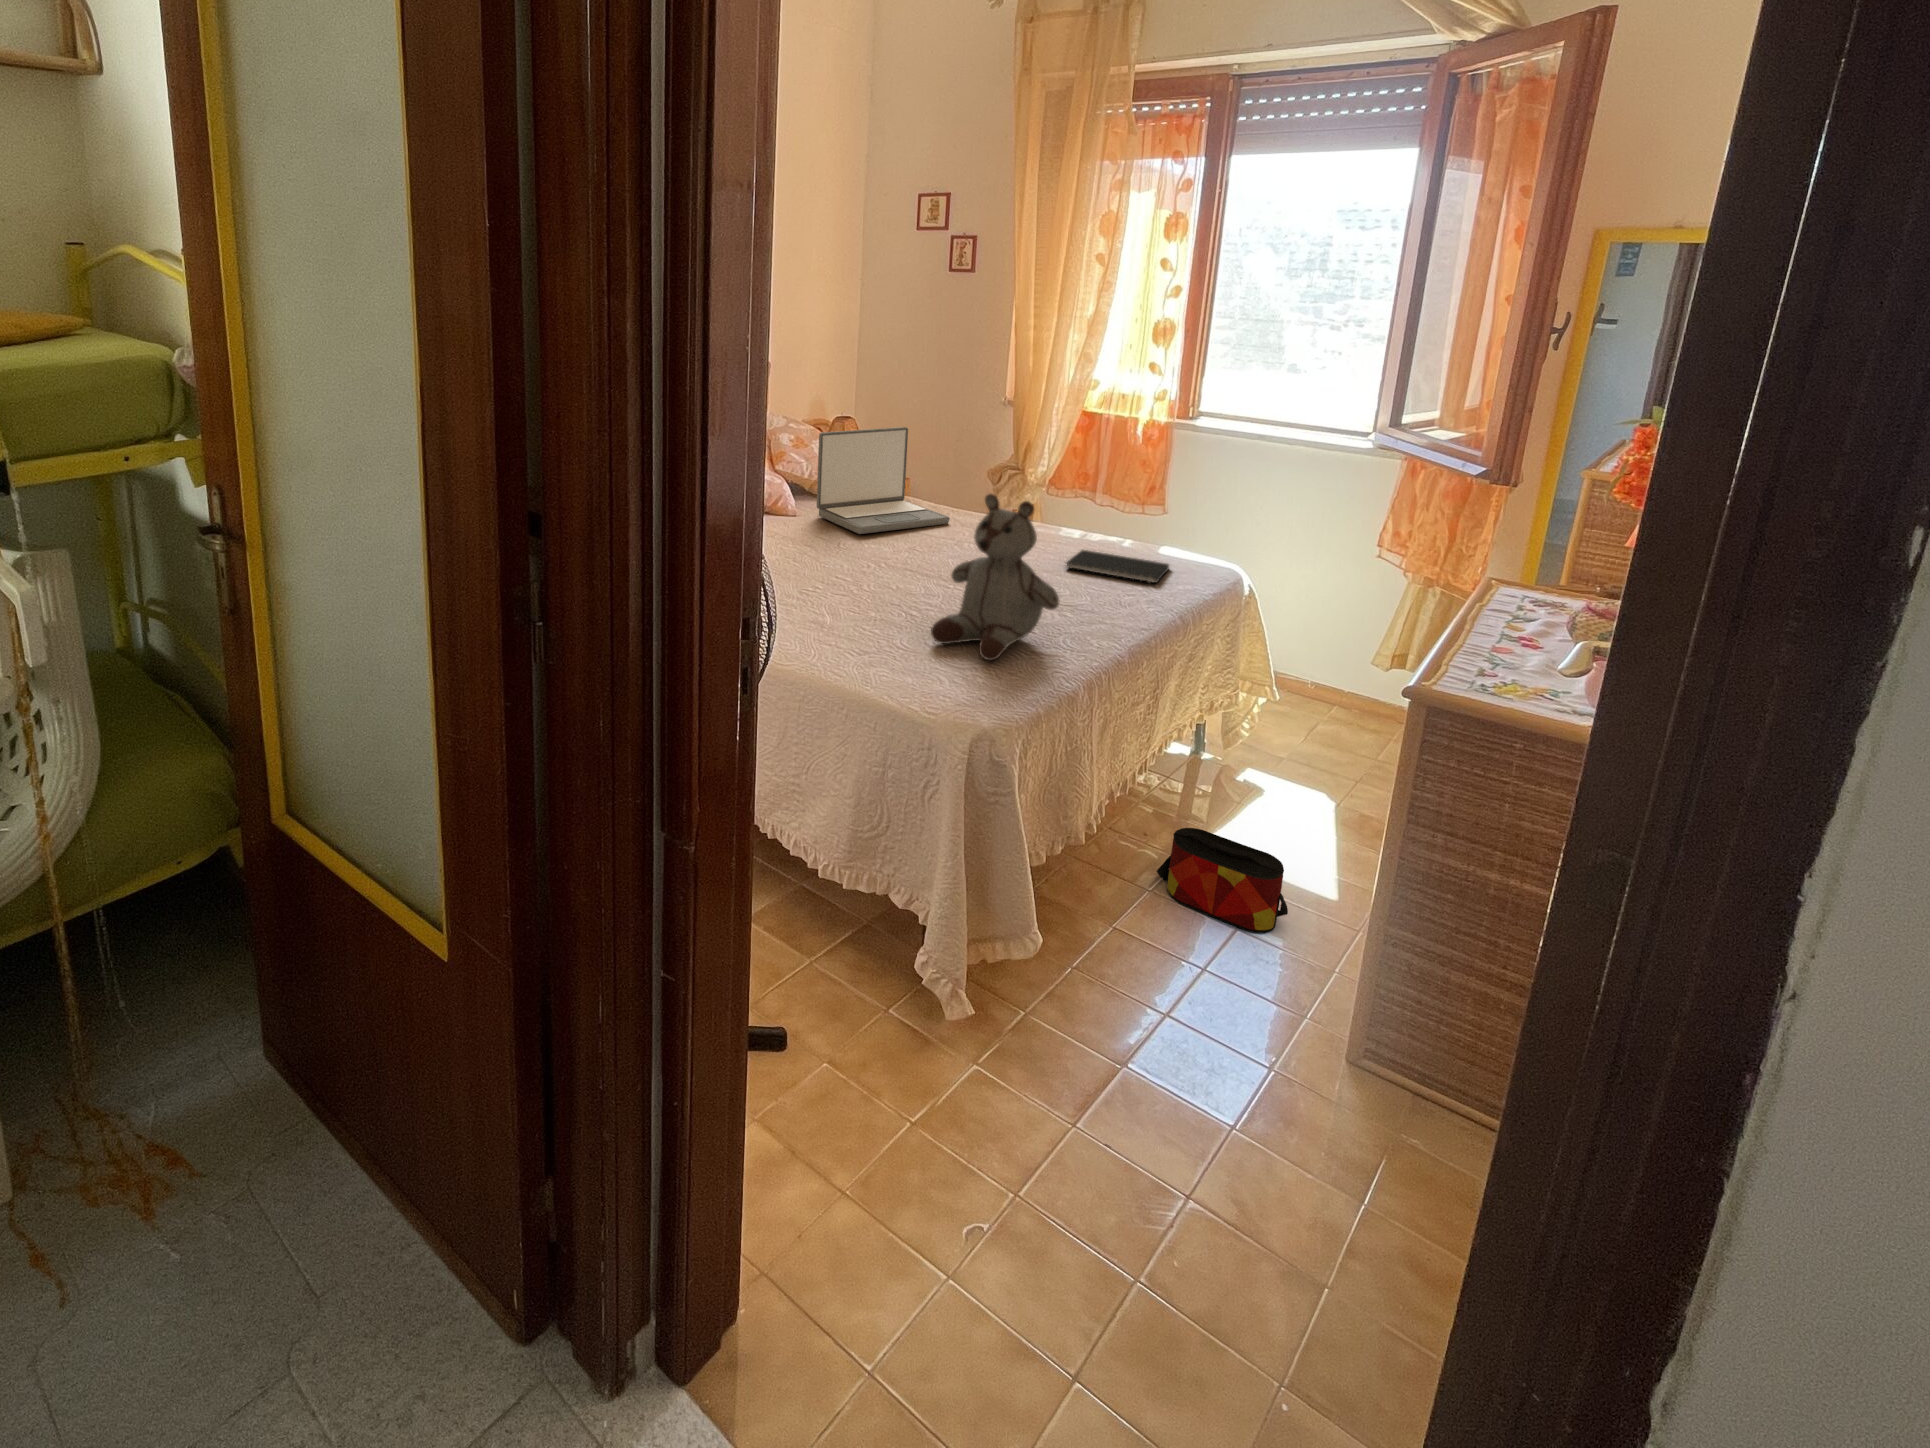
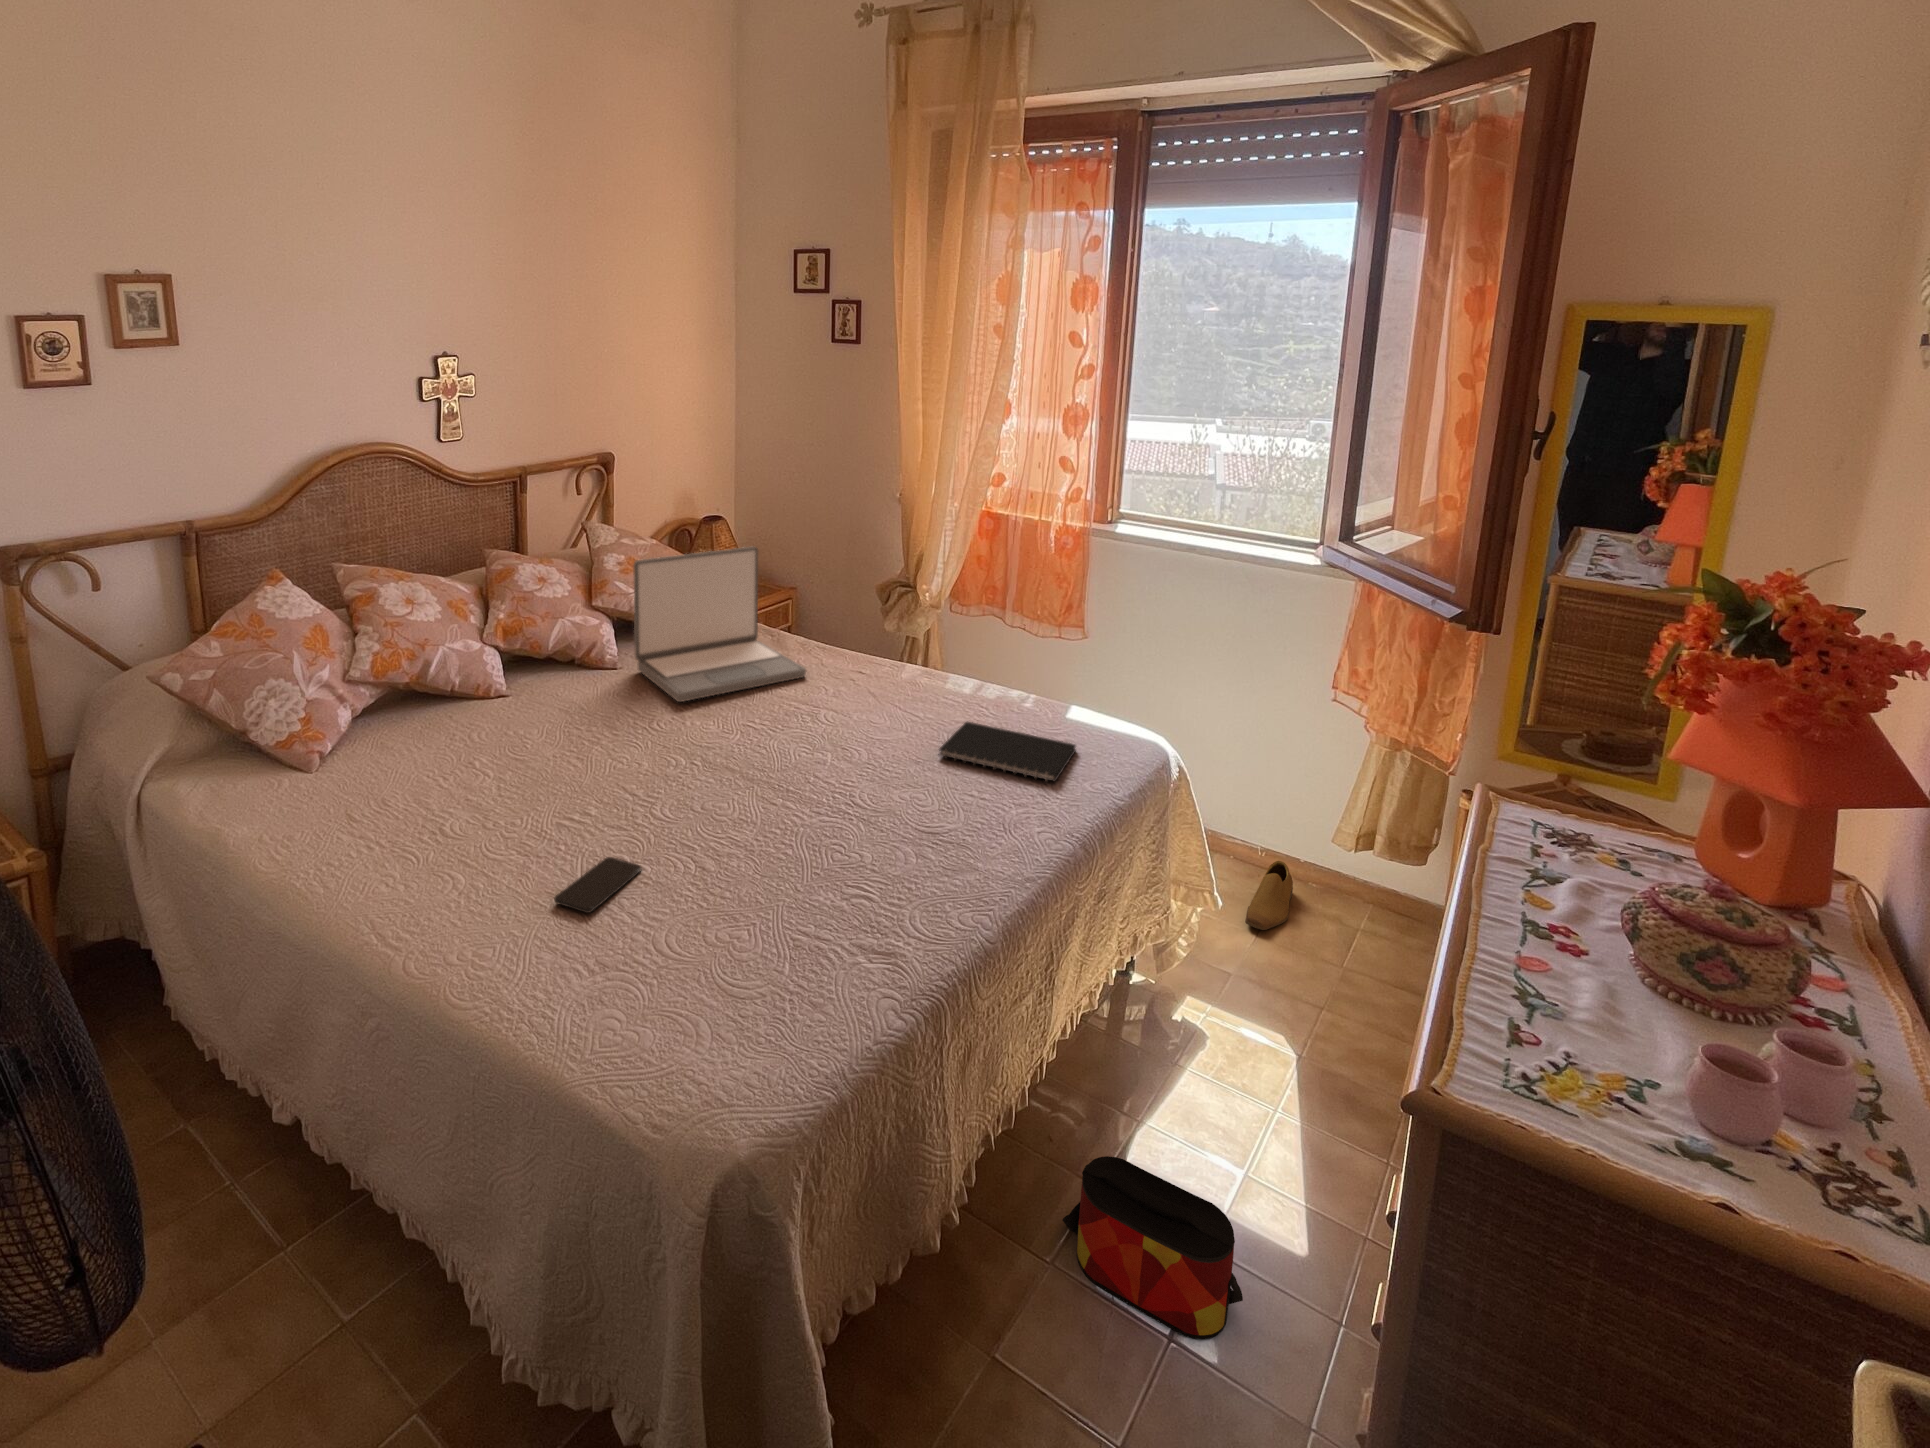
stuffed bear: present [931,494,1059,660] -> none [705,697,891,974]
smartphone: none [824,608,874,631] -> present [554,857,641,913]
shoe: none [1295,691,1336,736] -> present [1245,861,1293,930]

